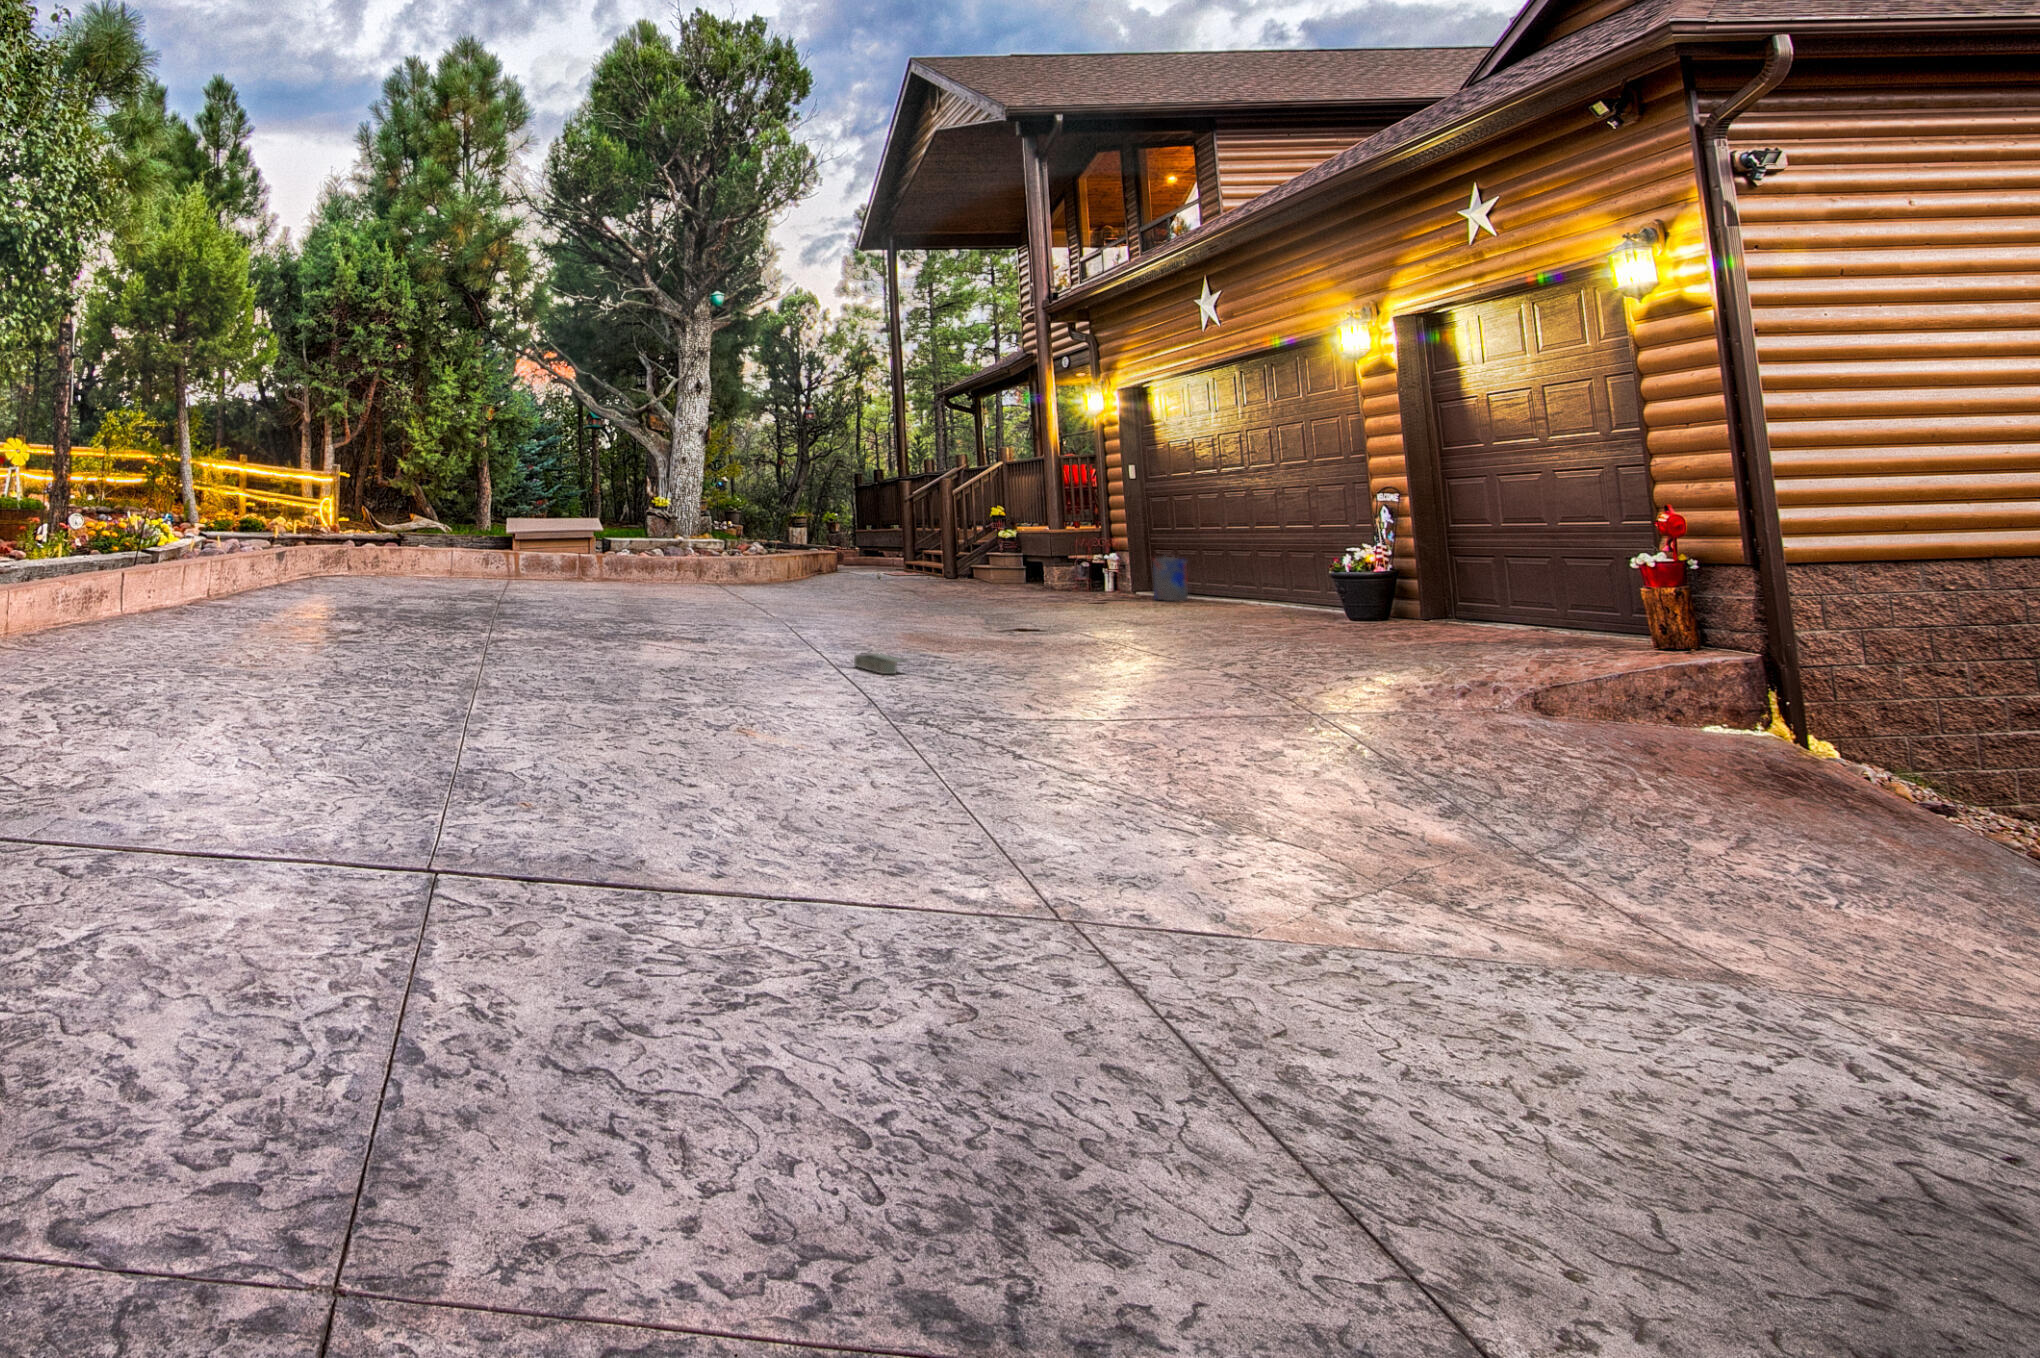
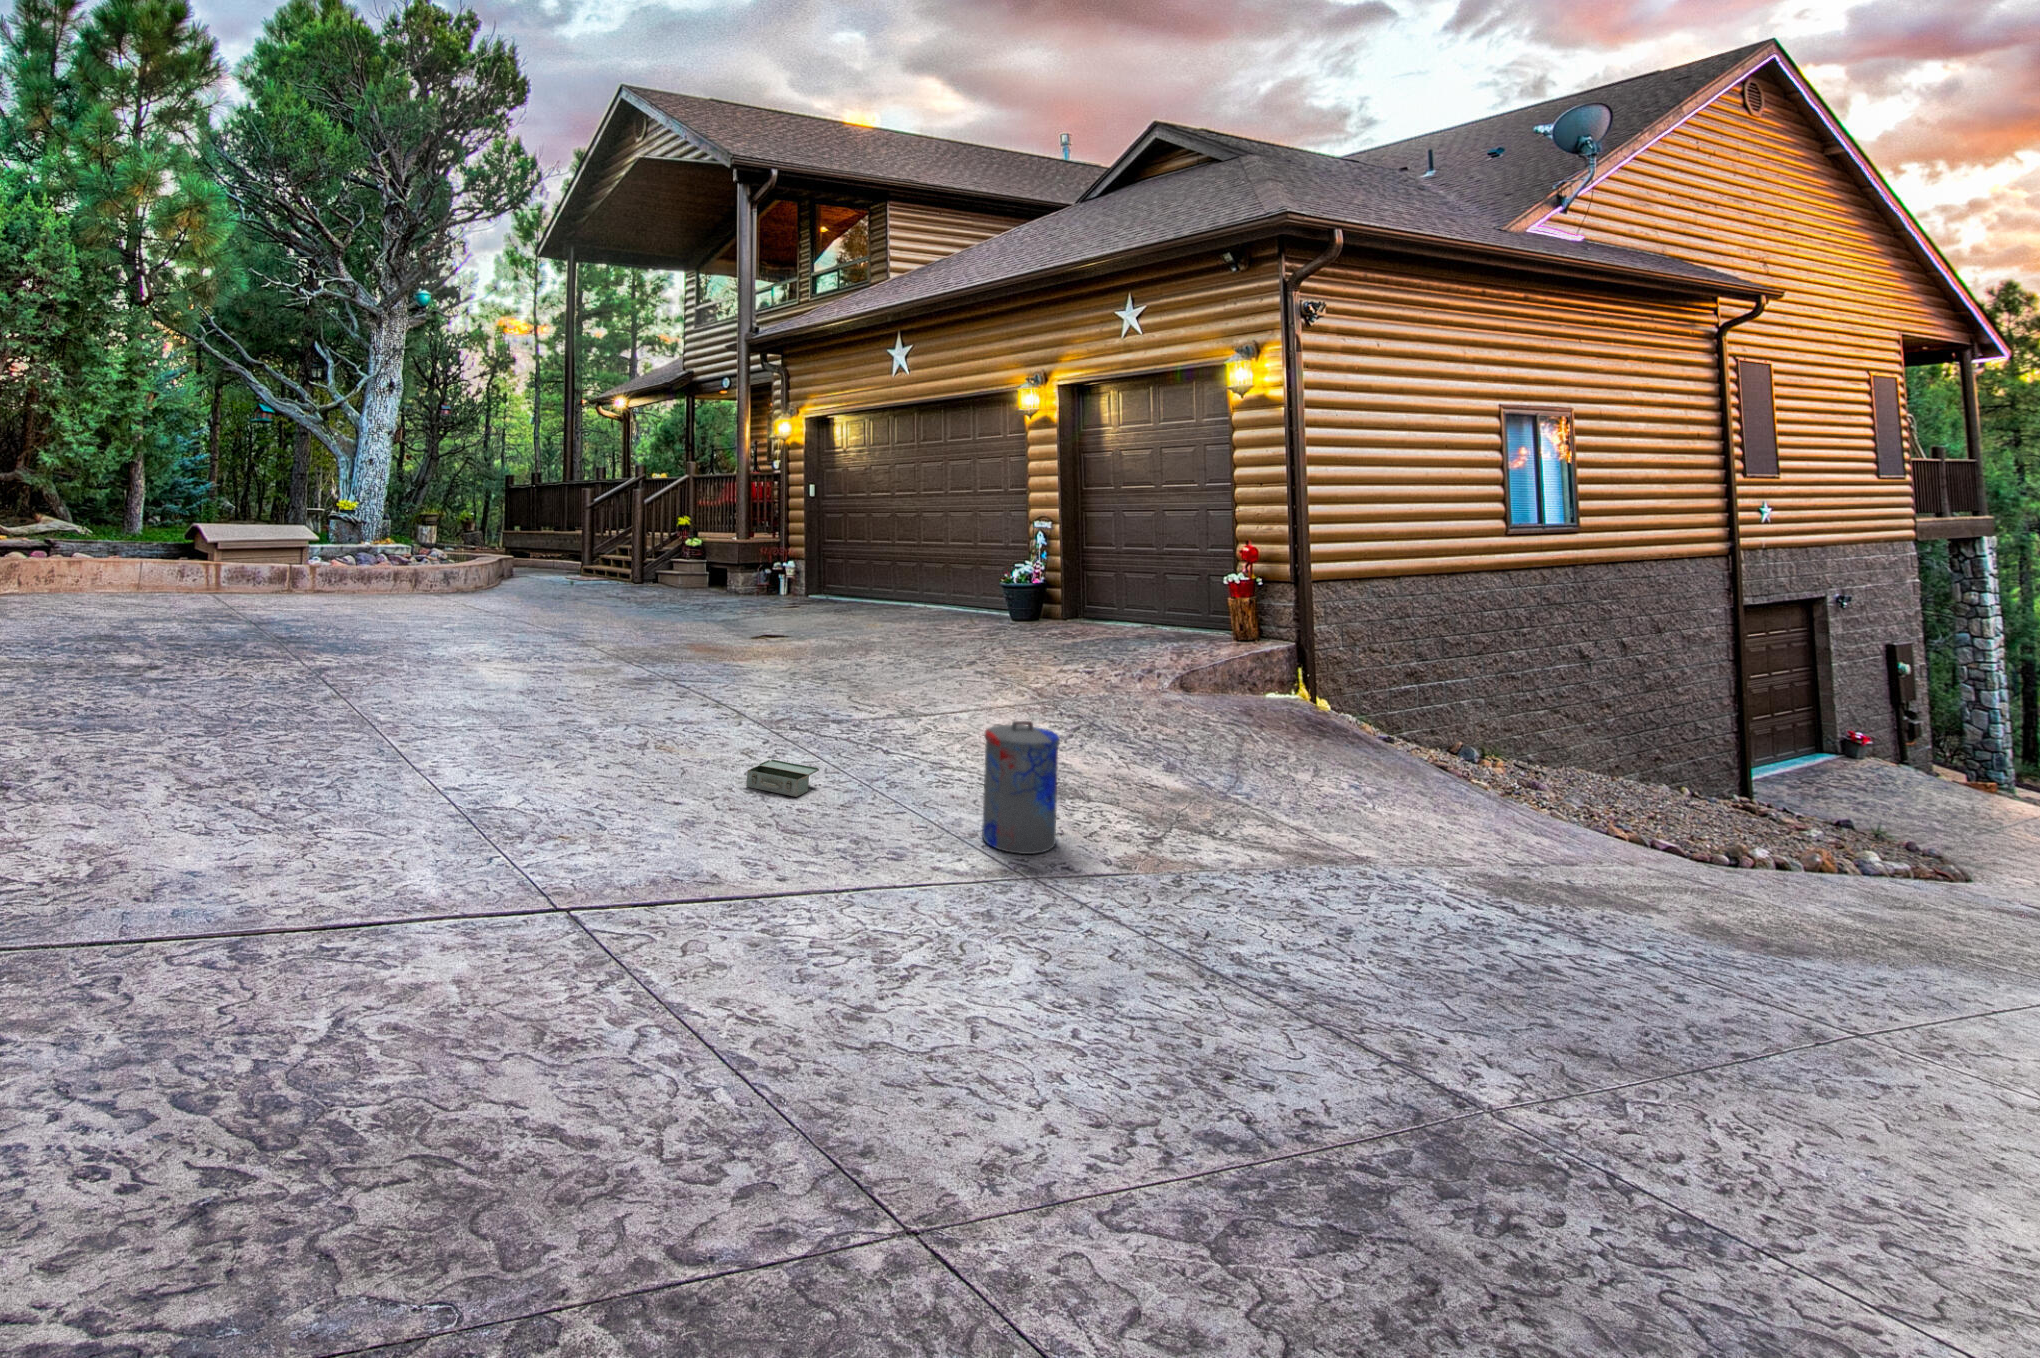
trash can: present [1153,556,1188,601] -> present [982,721,1060,854]

